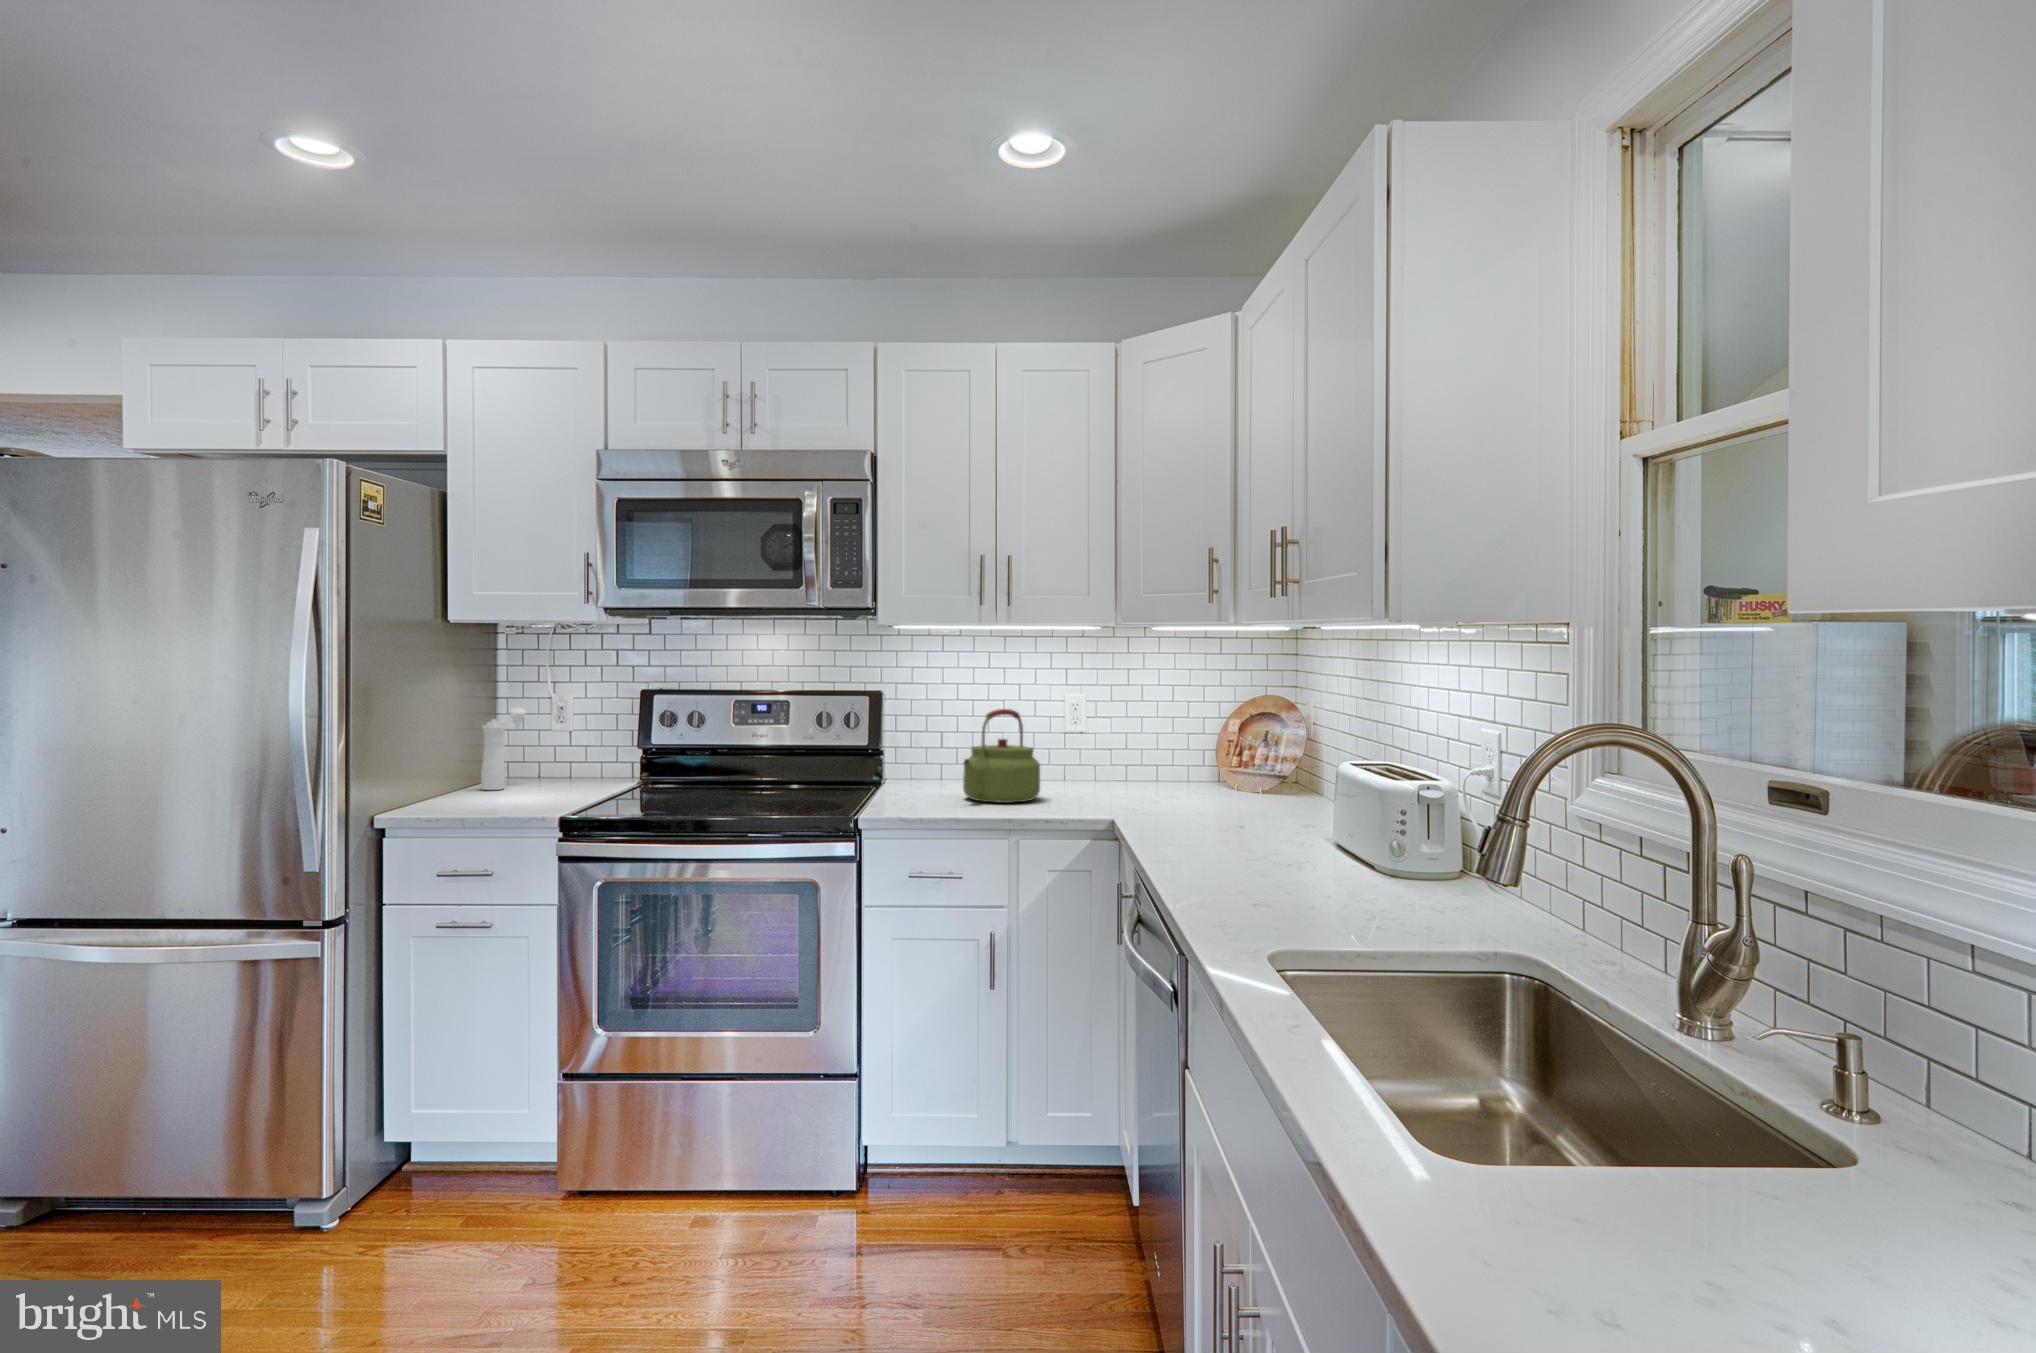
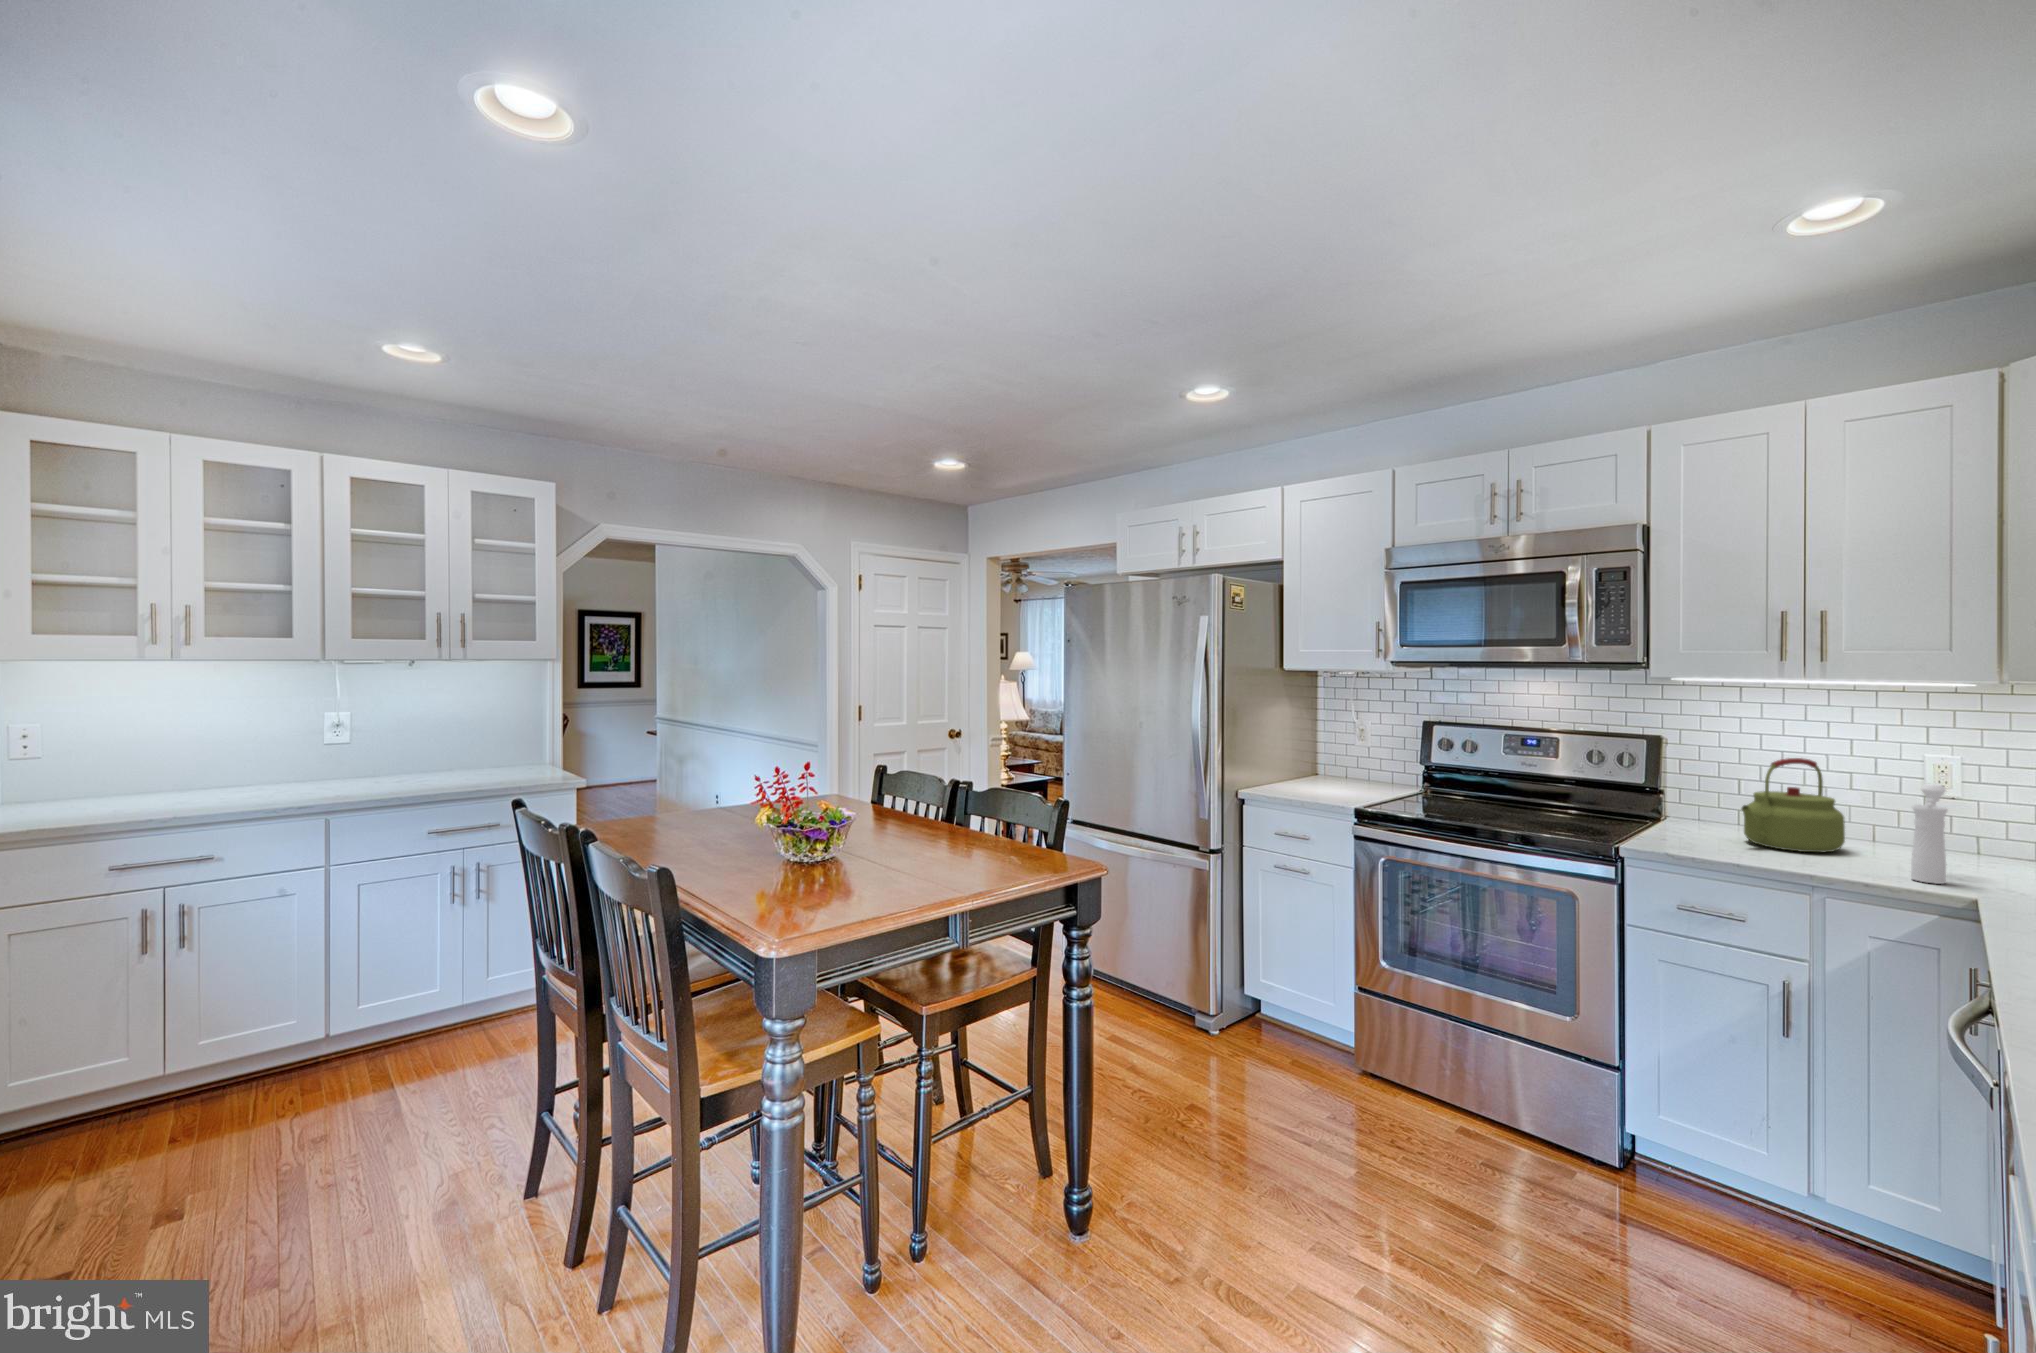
pepper mill: present [481,708,526,790] -> present [1911,784,1947,884]

